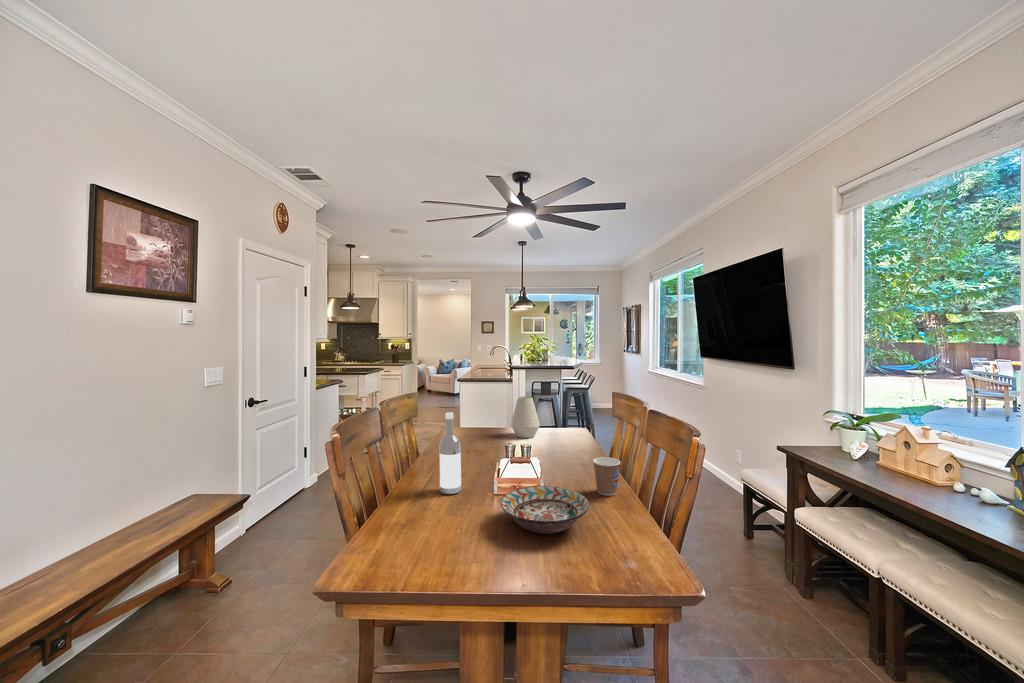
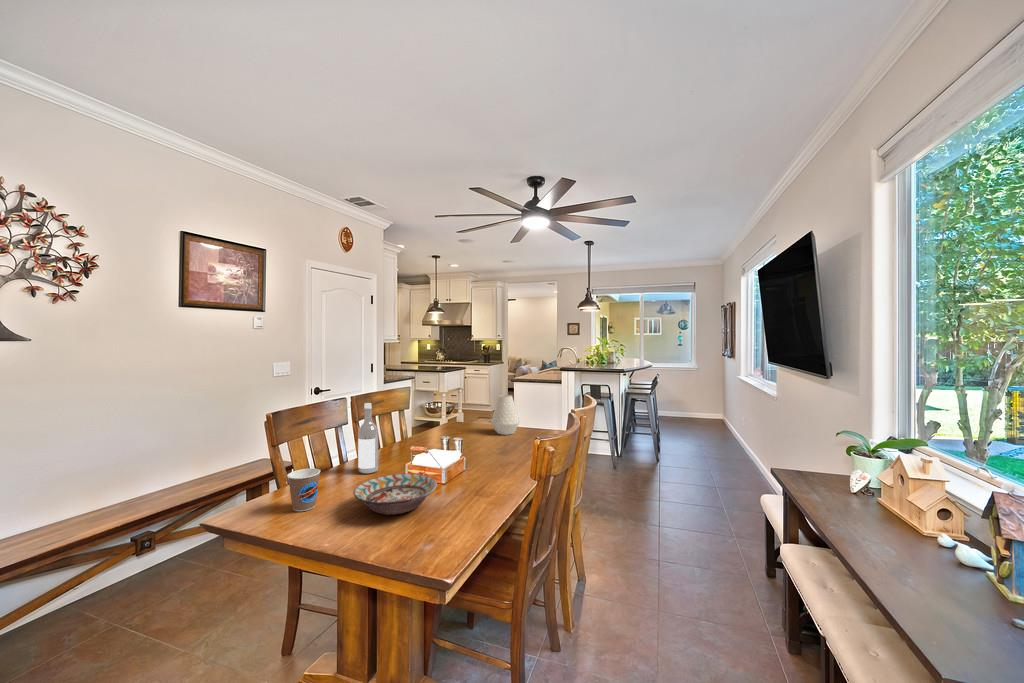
coffee cup: present [593,457,620,495] -> present [287,468,321,511]

